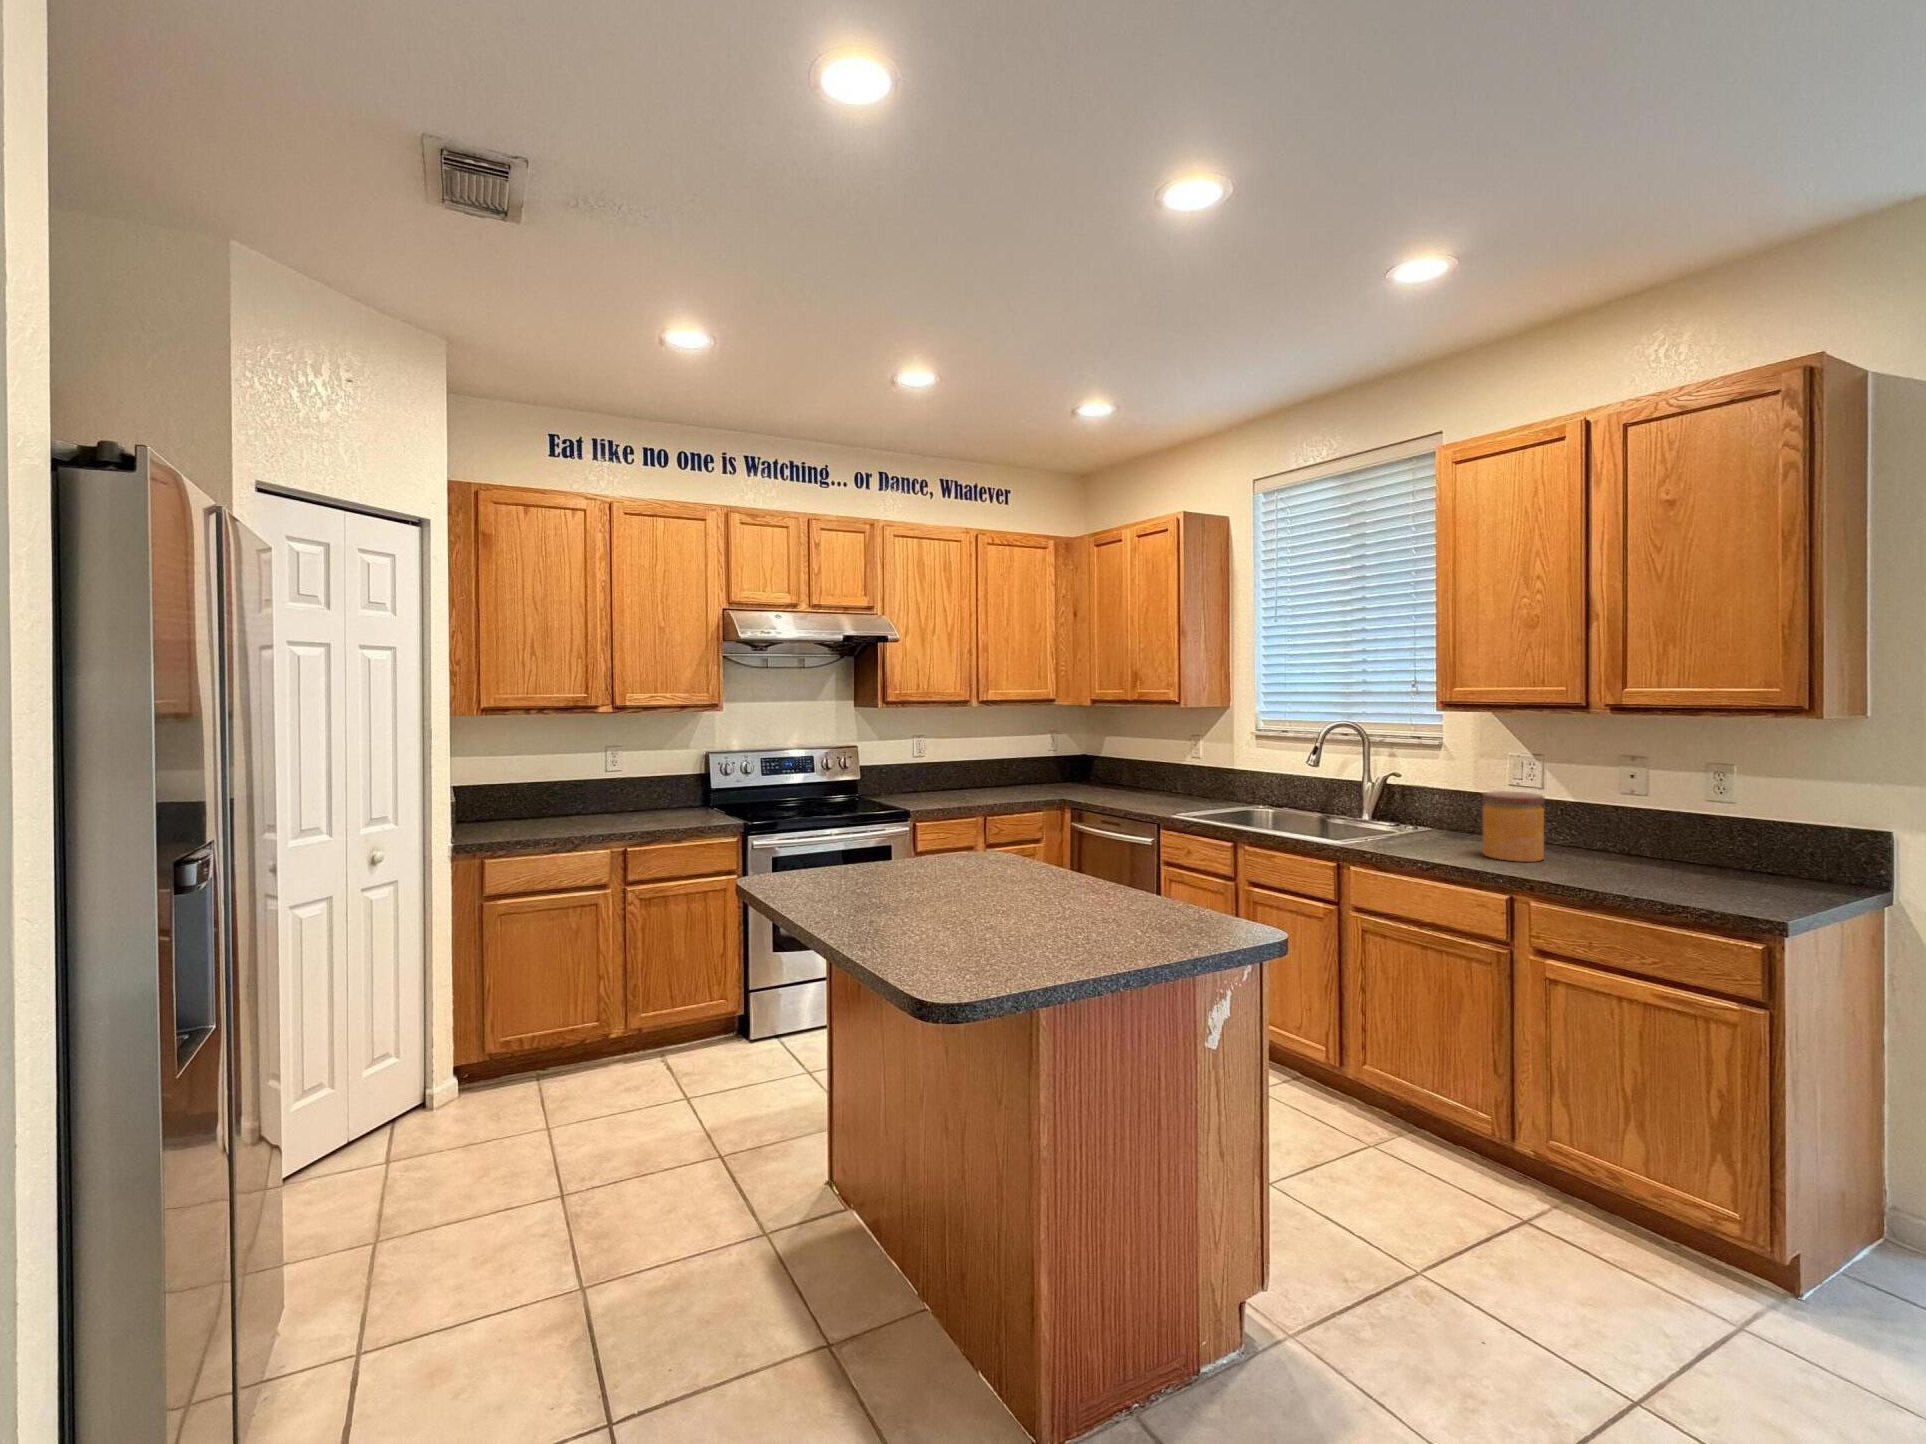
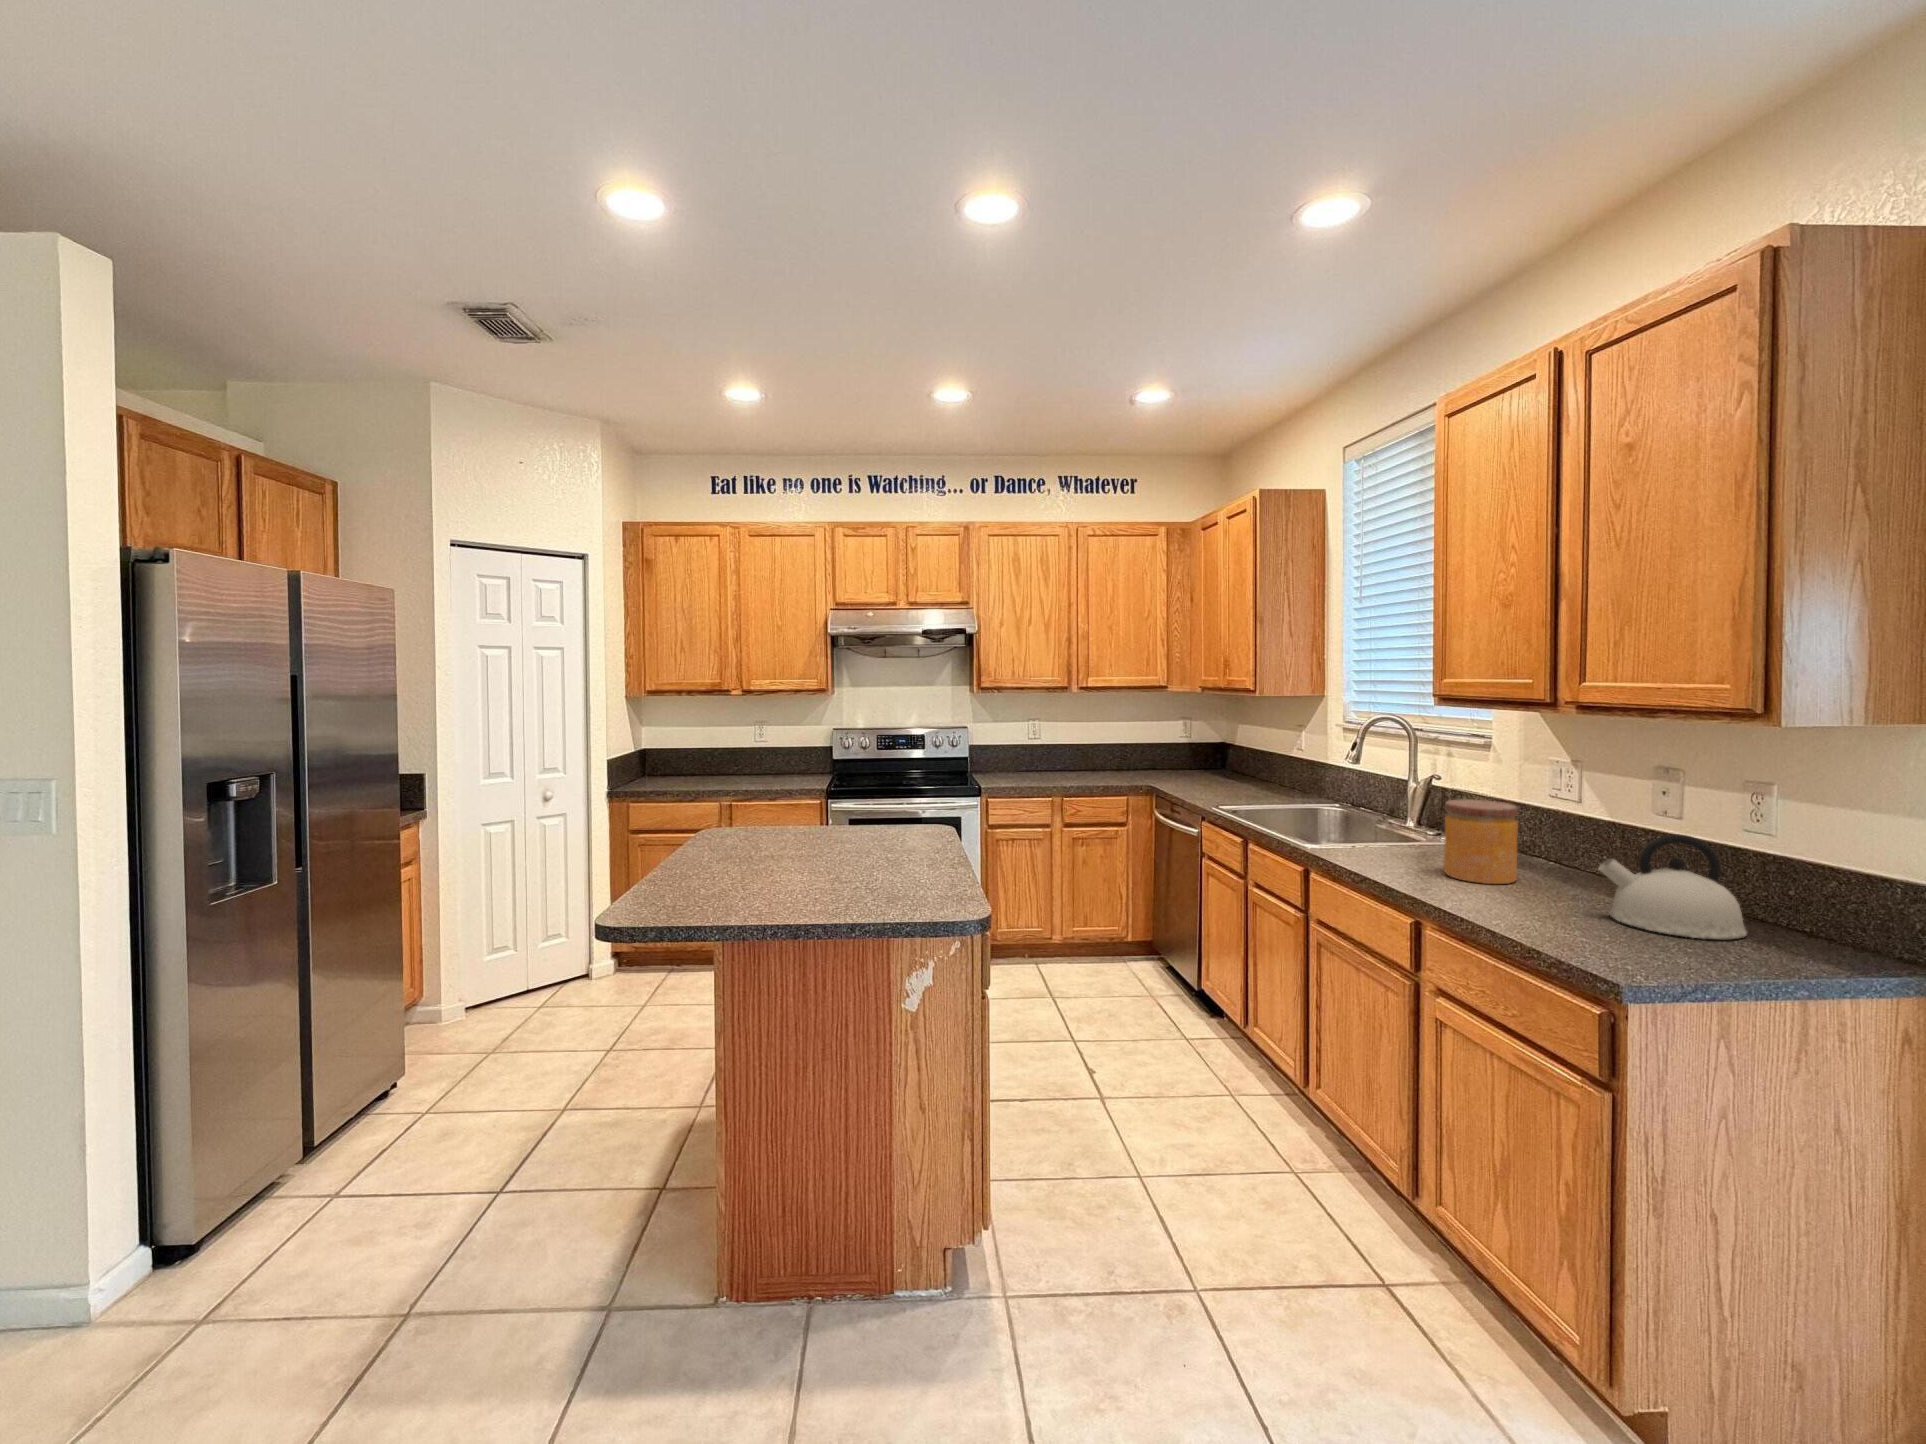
kettle: none [1649,807,1757,886] -> present [1599,835,1747,939]

